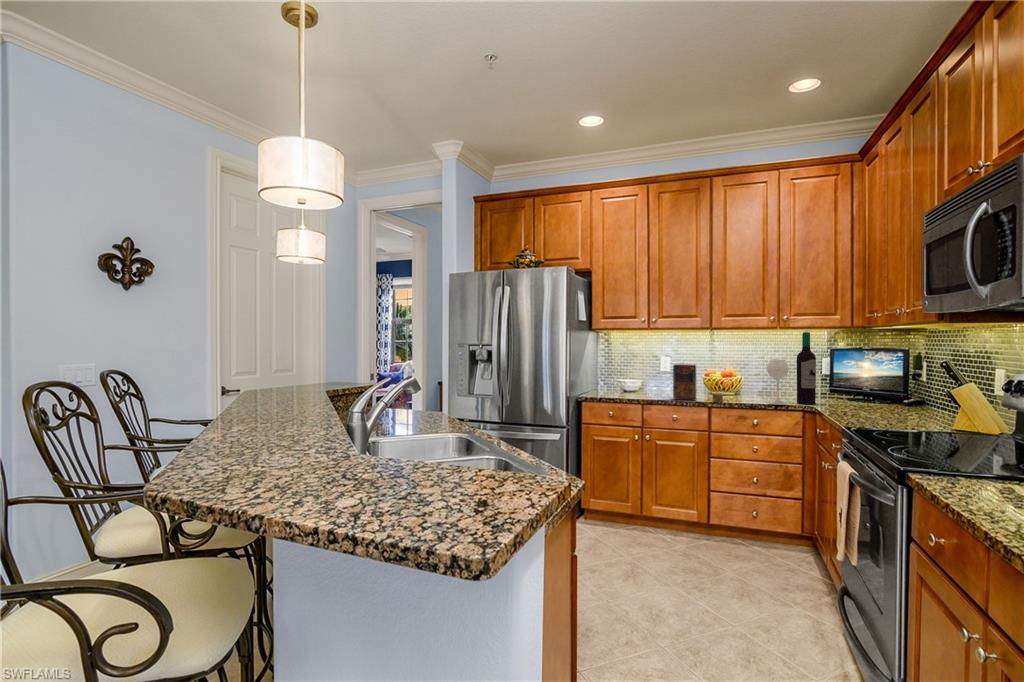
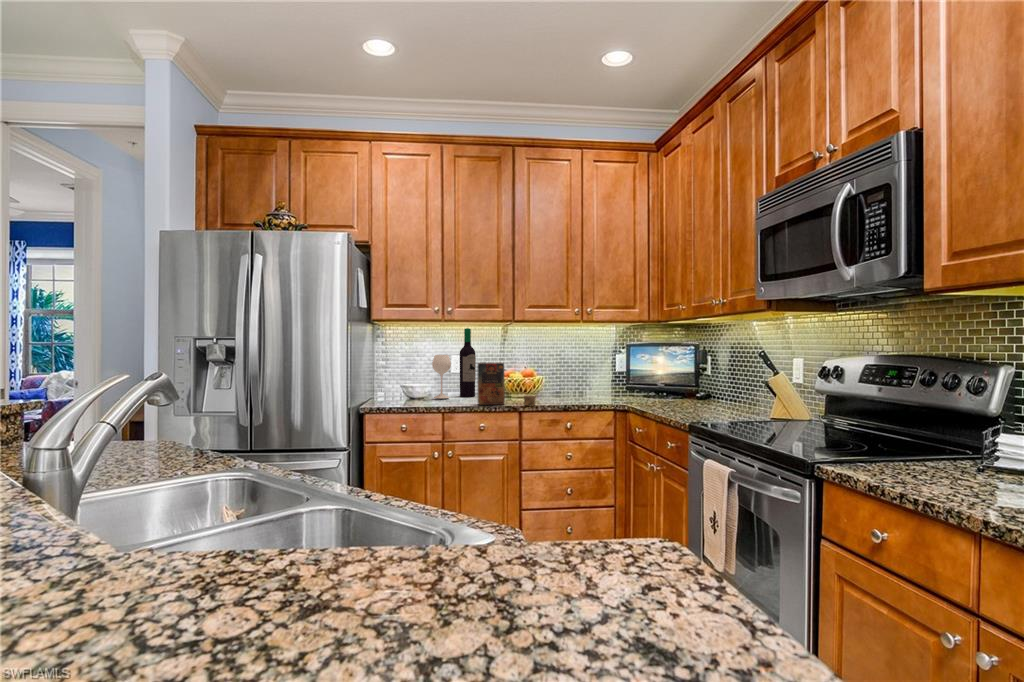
wine bottle: present [767,332,816,405] -> present [432,328,476,398]

